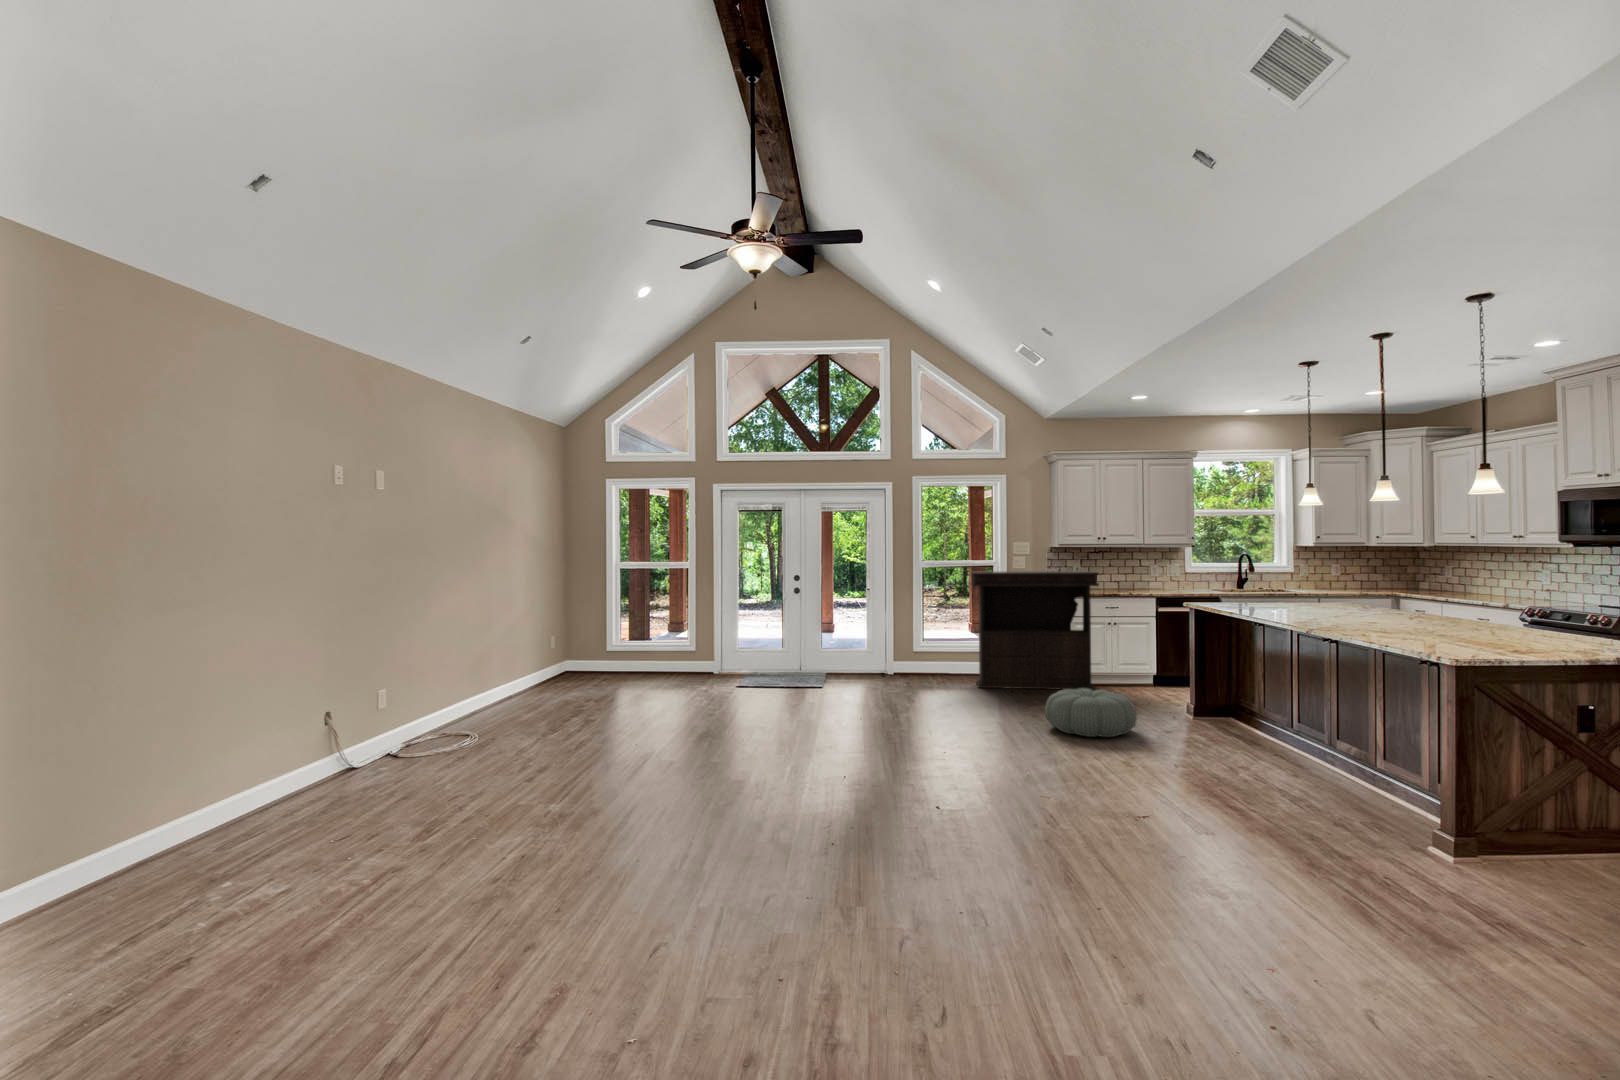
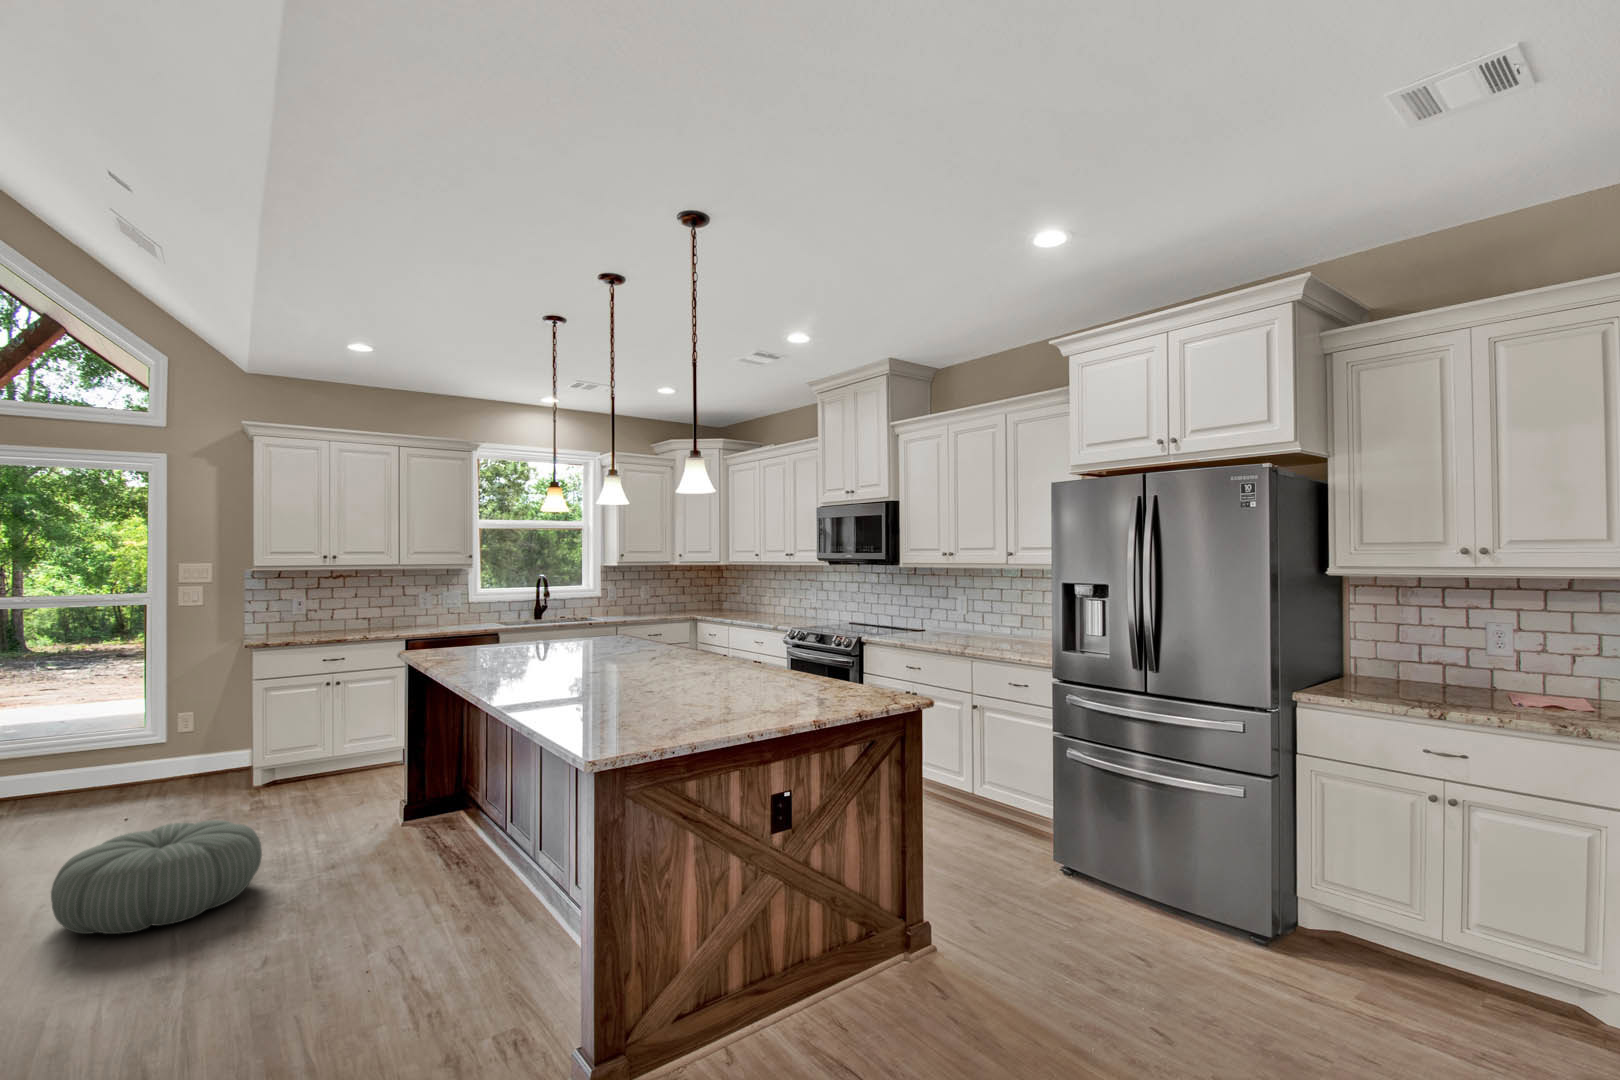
console table: present [971,571,1099,690] -> none [35,605,305,829]

